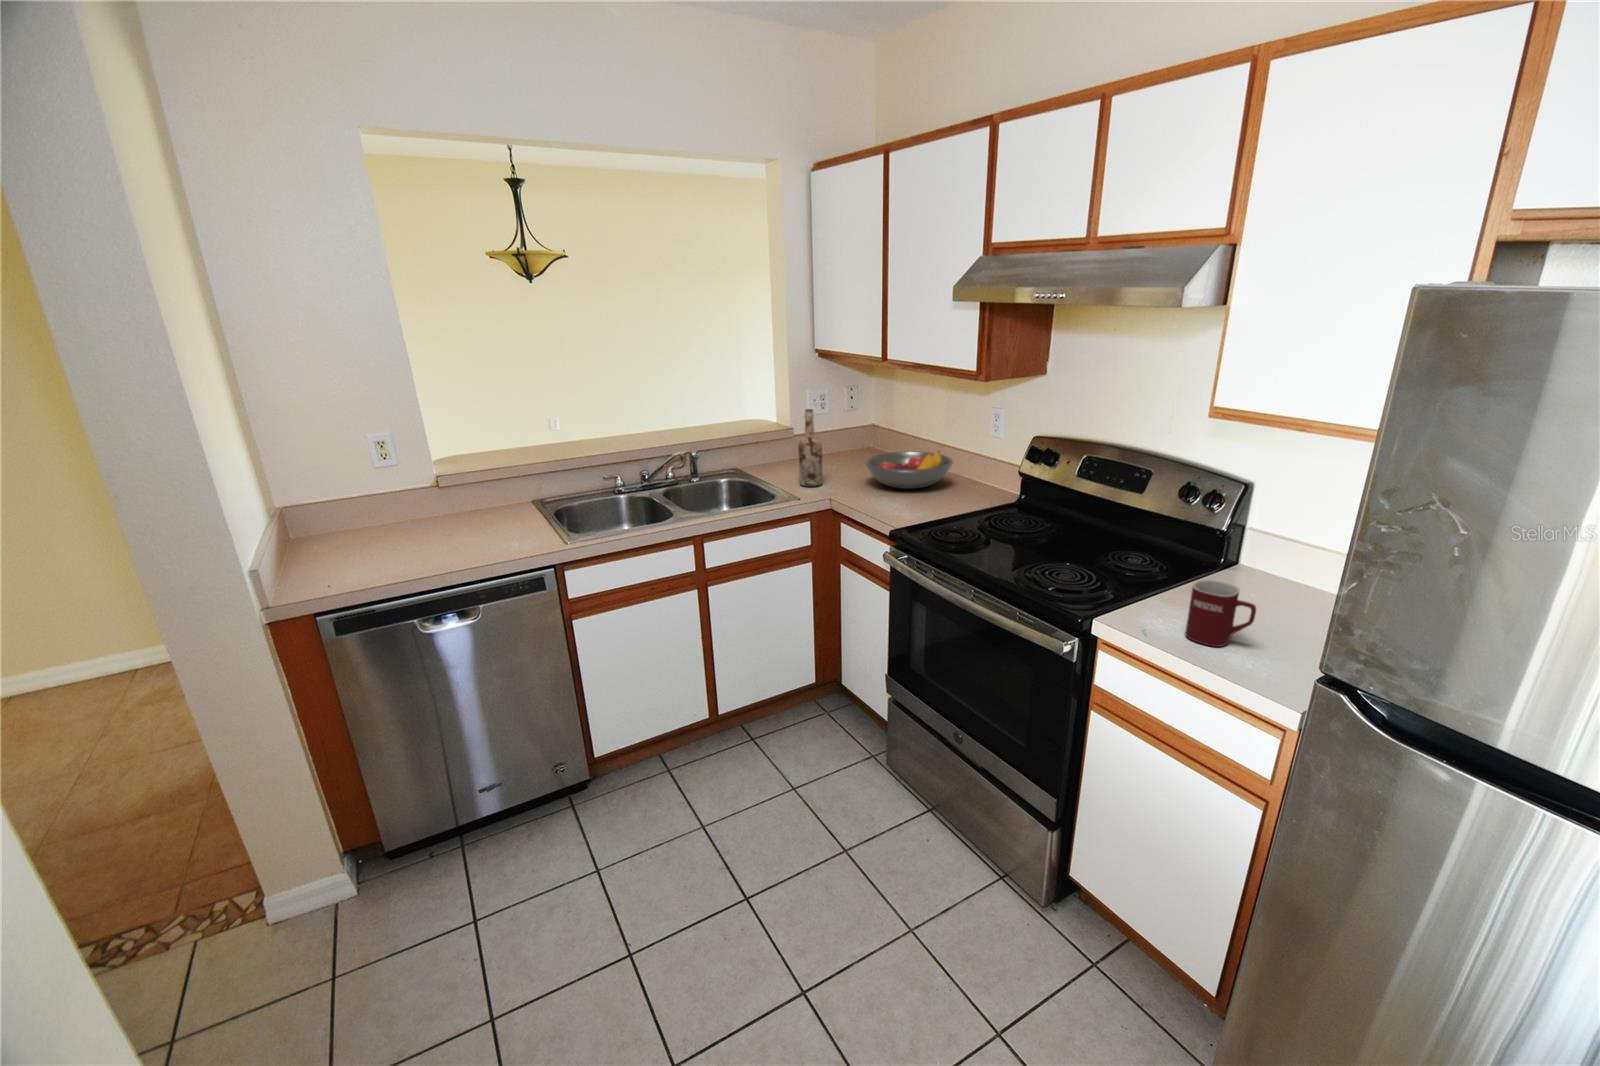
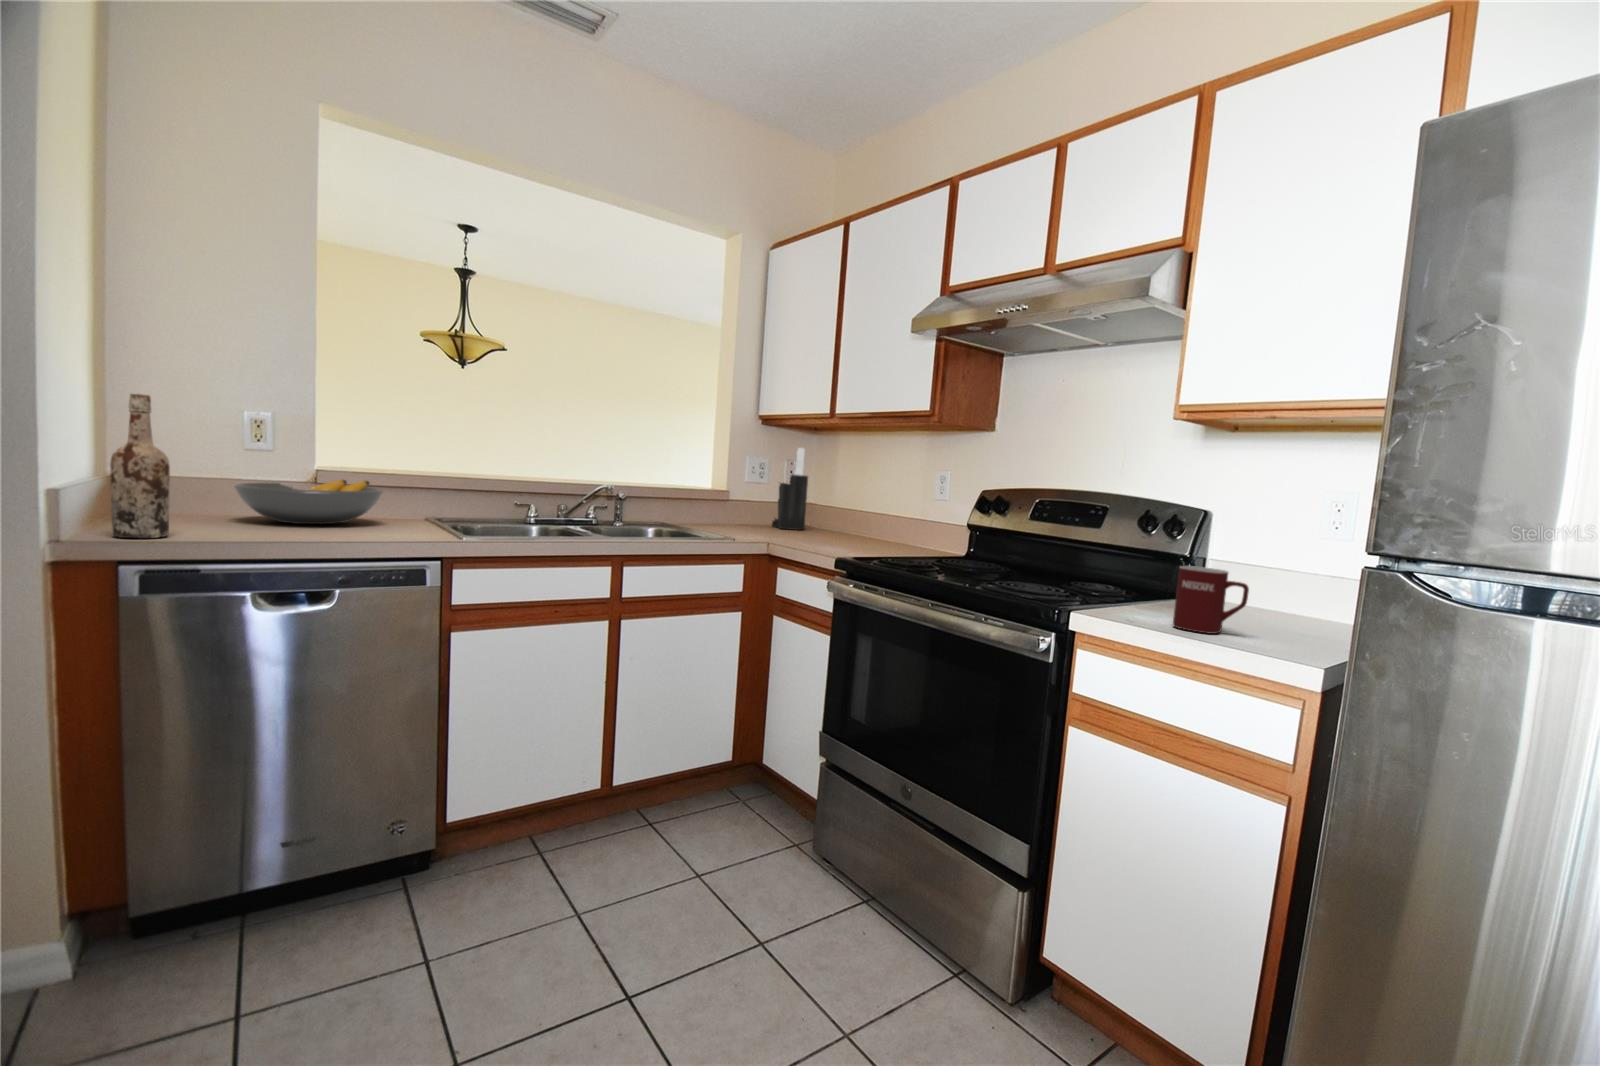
knife block: none [838,381,869,463] -> present [772,448,808,530]
wine bottle: present [798,409,822,487] -> present [110,394,170,538]
fruit bowl: present [865,451,953,489] -> present [235,480,383,524]

